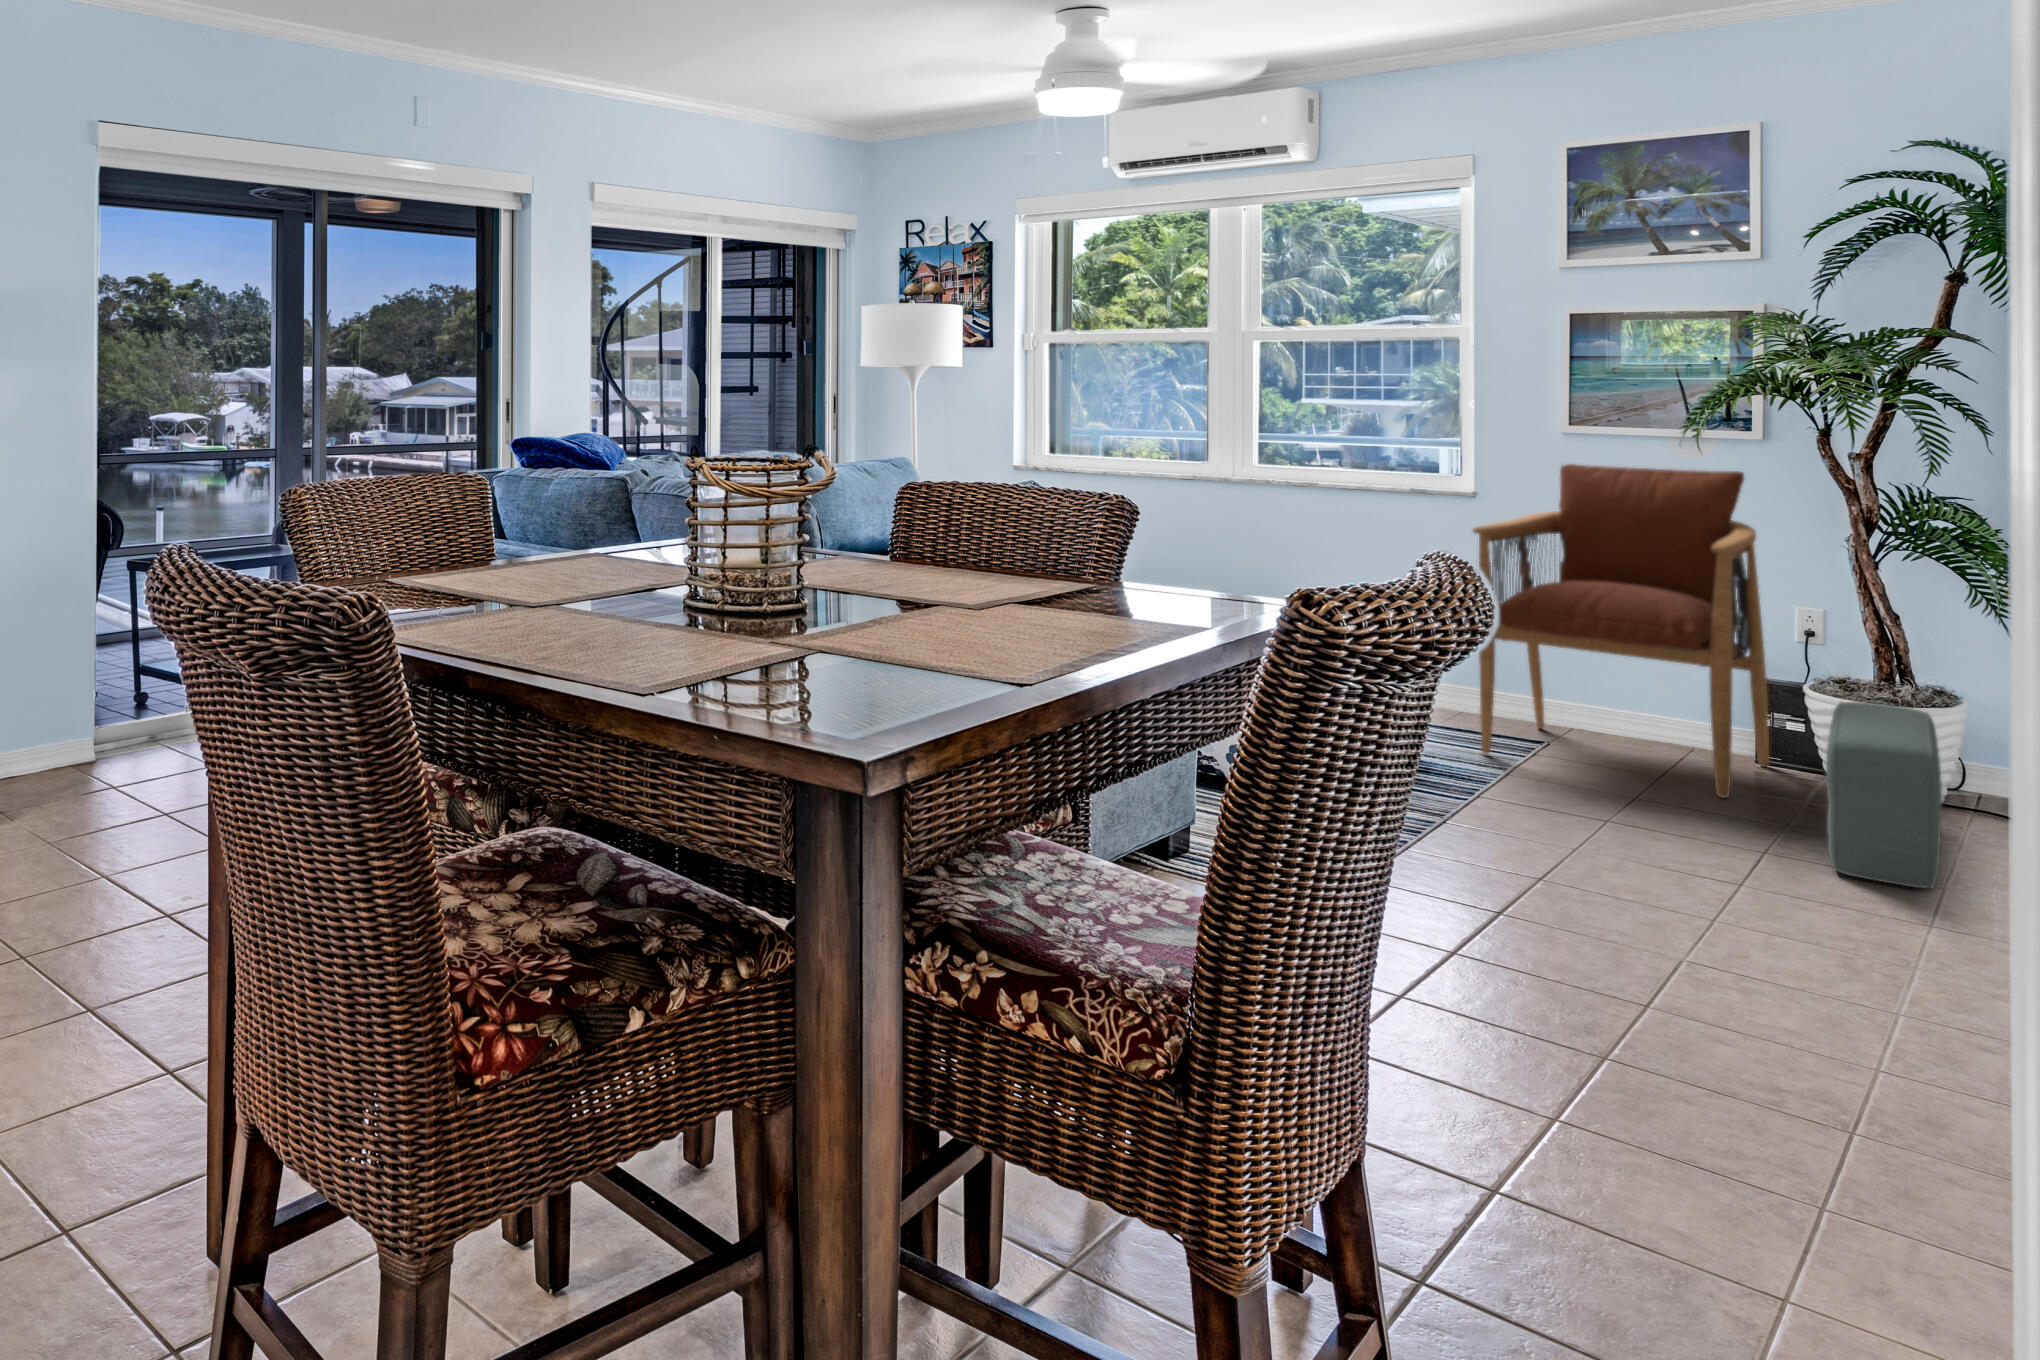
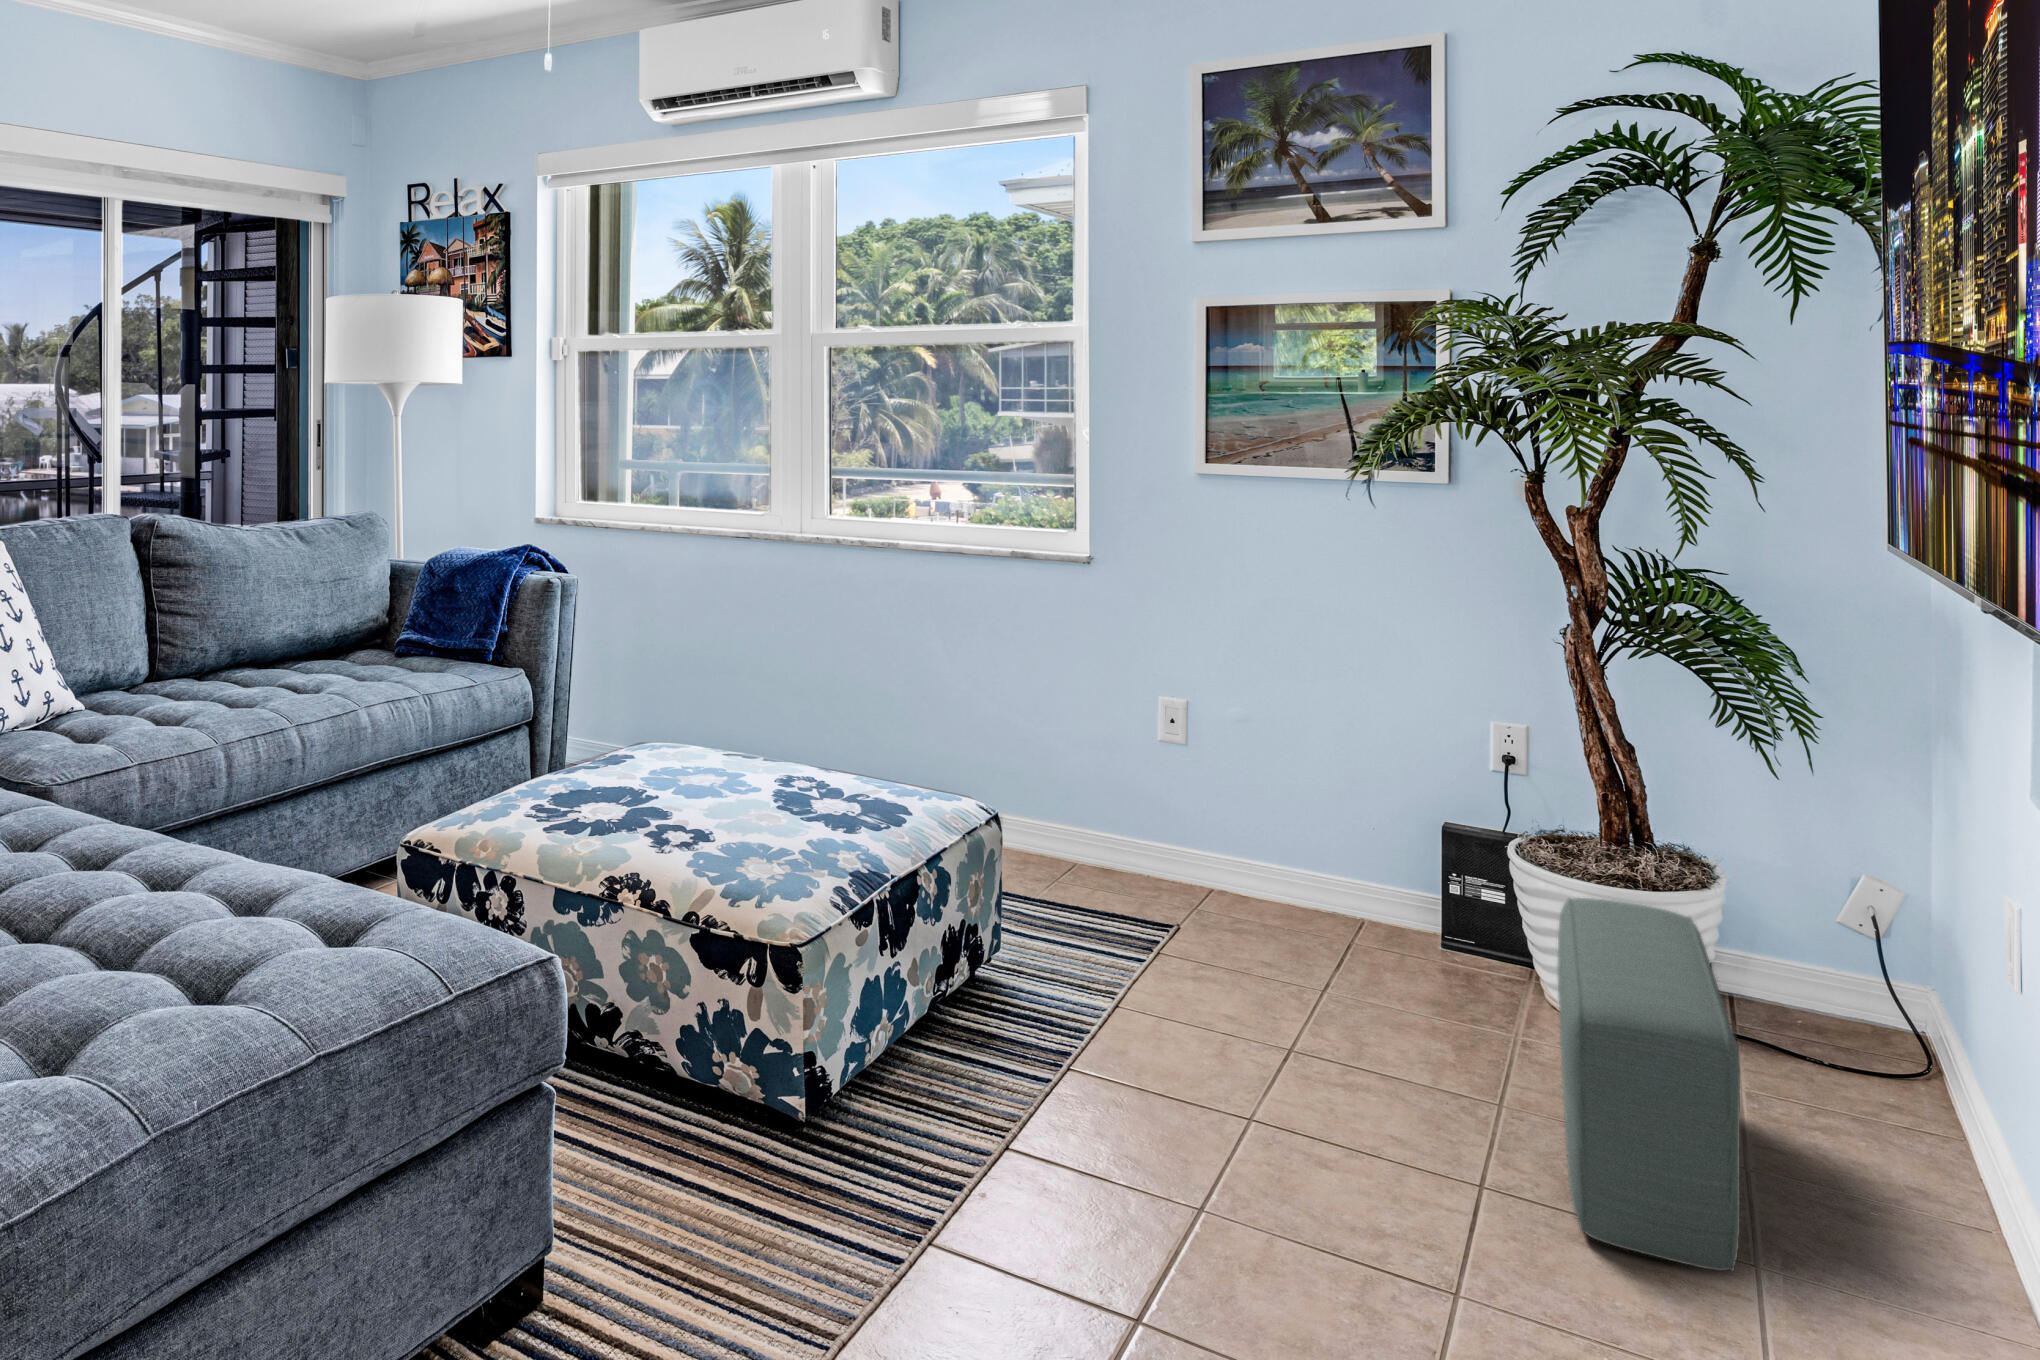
armchair: present [1473,464,1769,798] -> none [1069,519,1464,1043]

